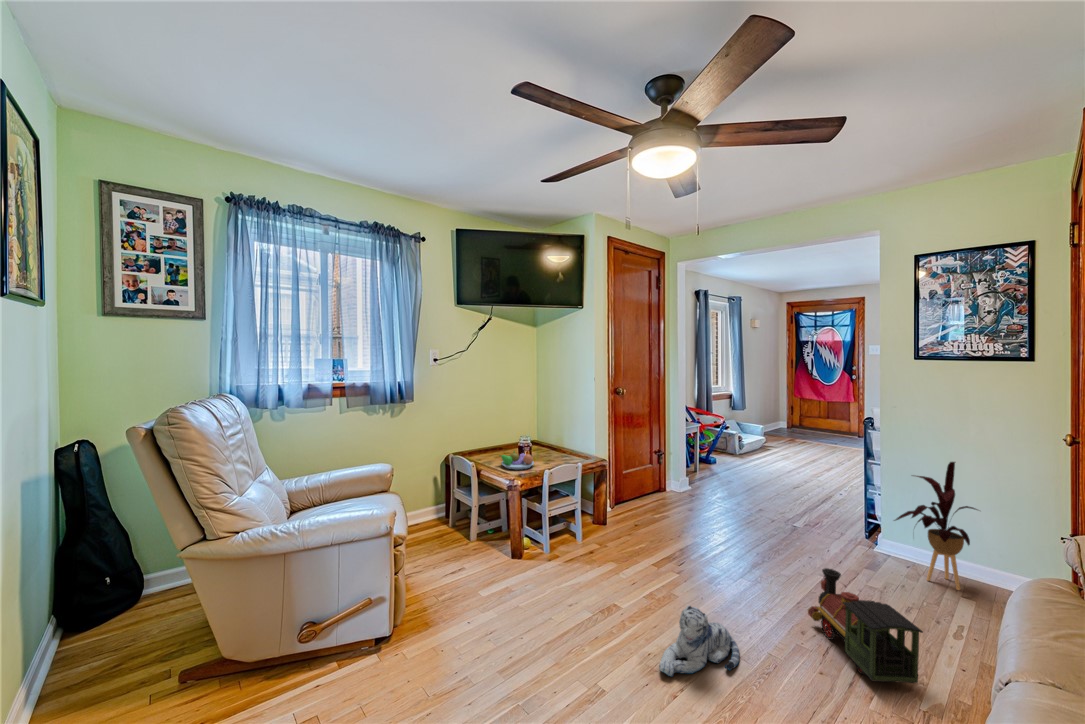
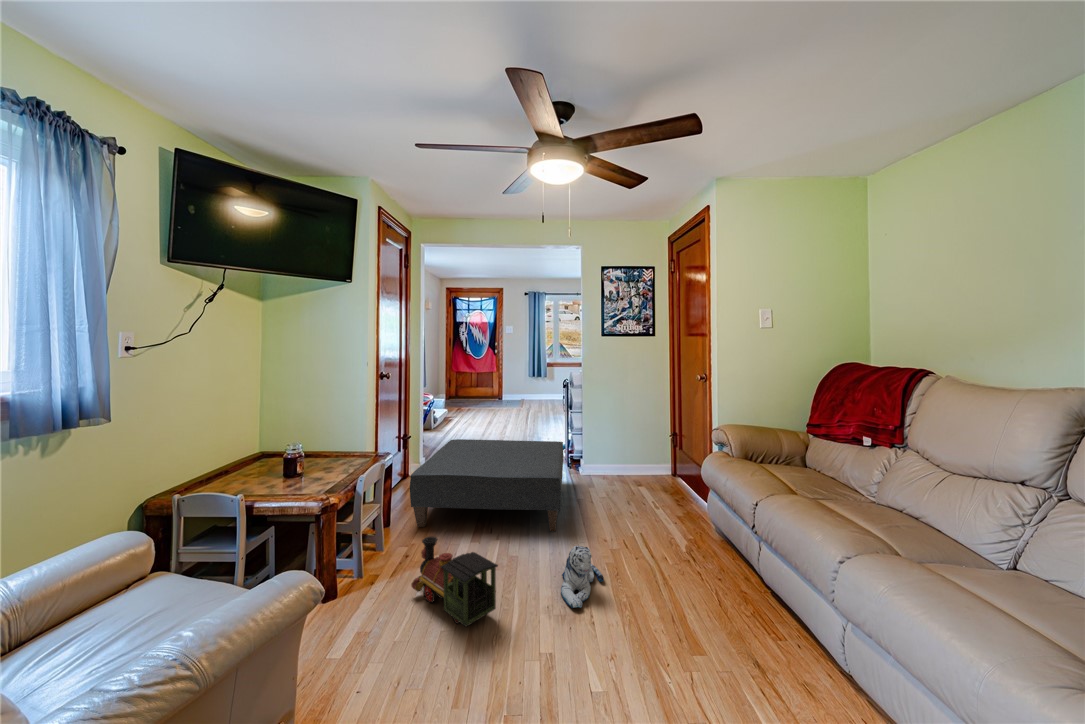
fruit bowl: present [499,451,534,469] -> none [275,463,330,488]
house plant: present [894,462,977,590] -> none [603,402,642,480]
ottoman: none [609,465,825,596] -> present [410,439,563,531]
toy train: present [808,568,923,683] -> present [411,536,498,627]

